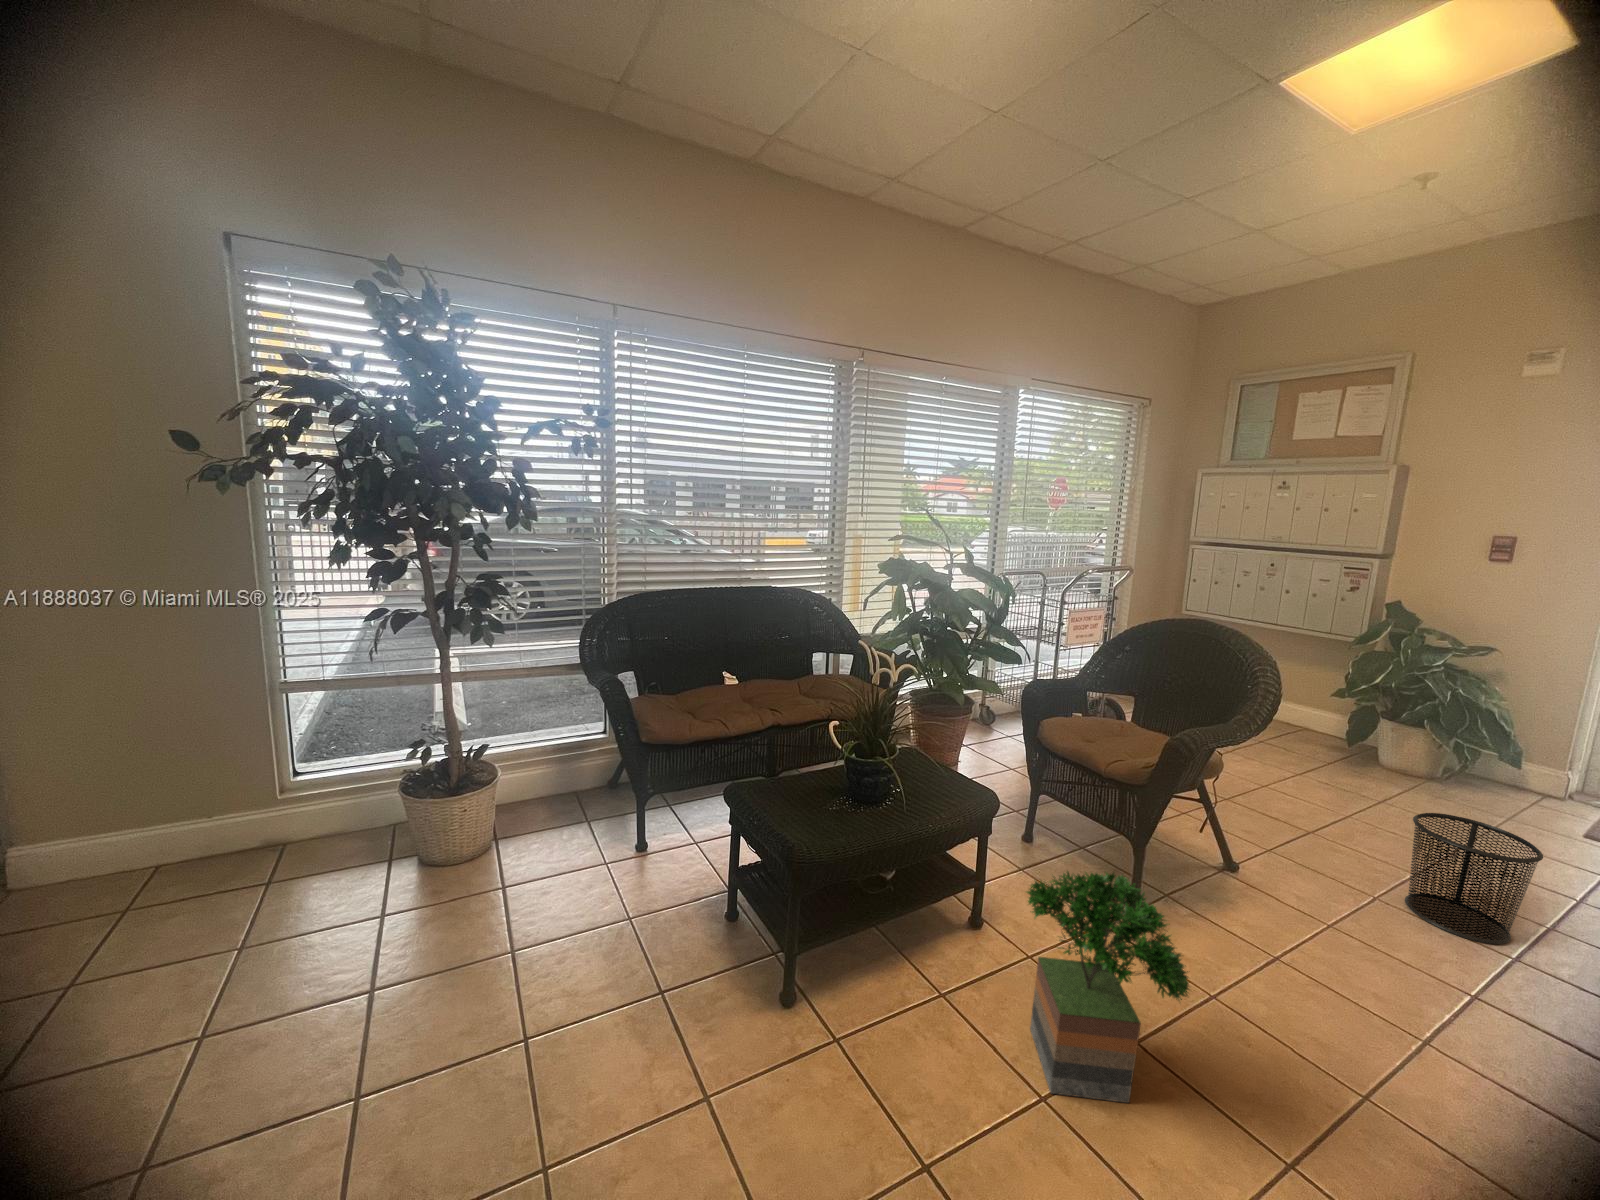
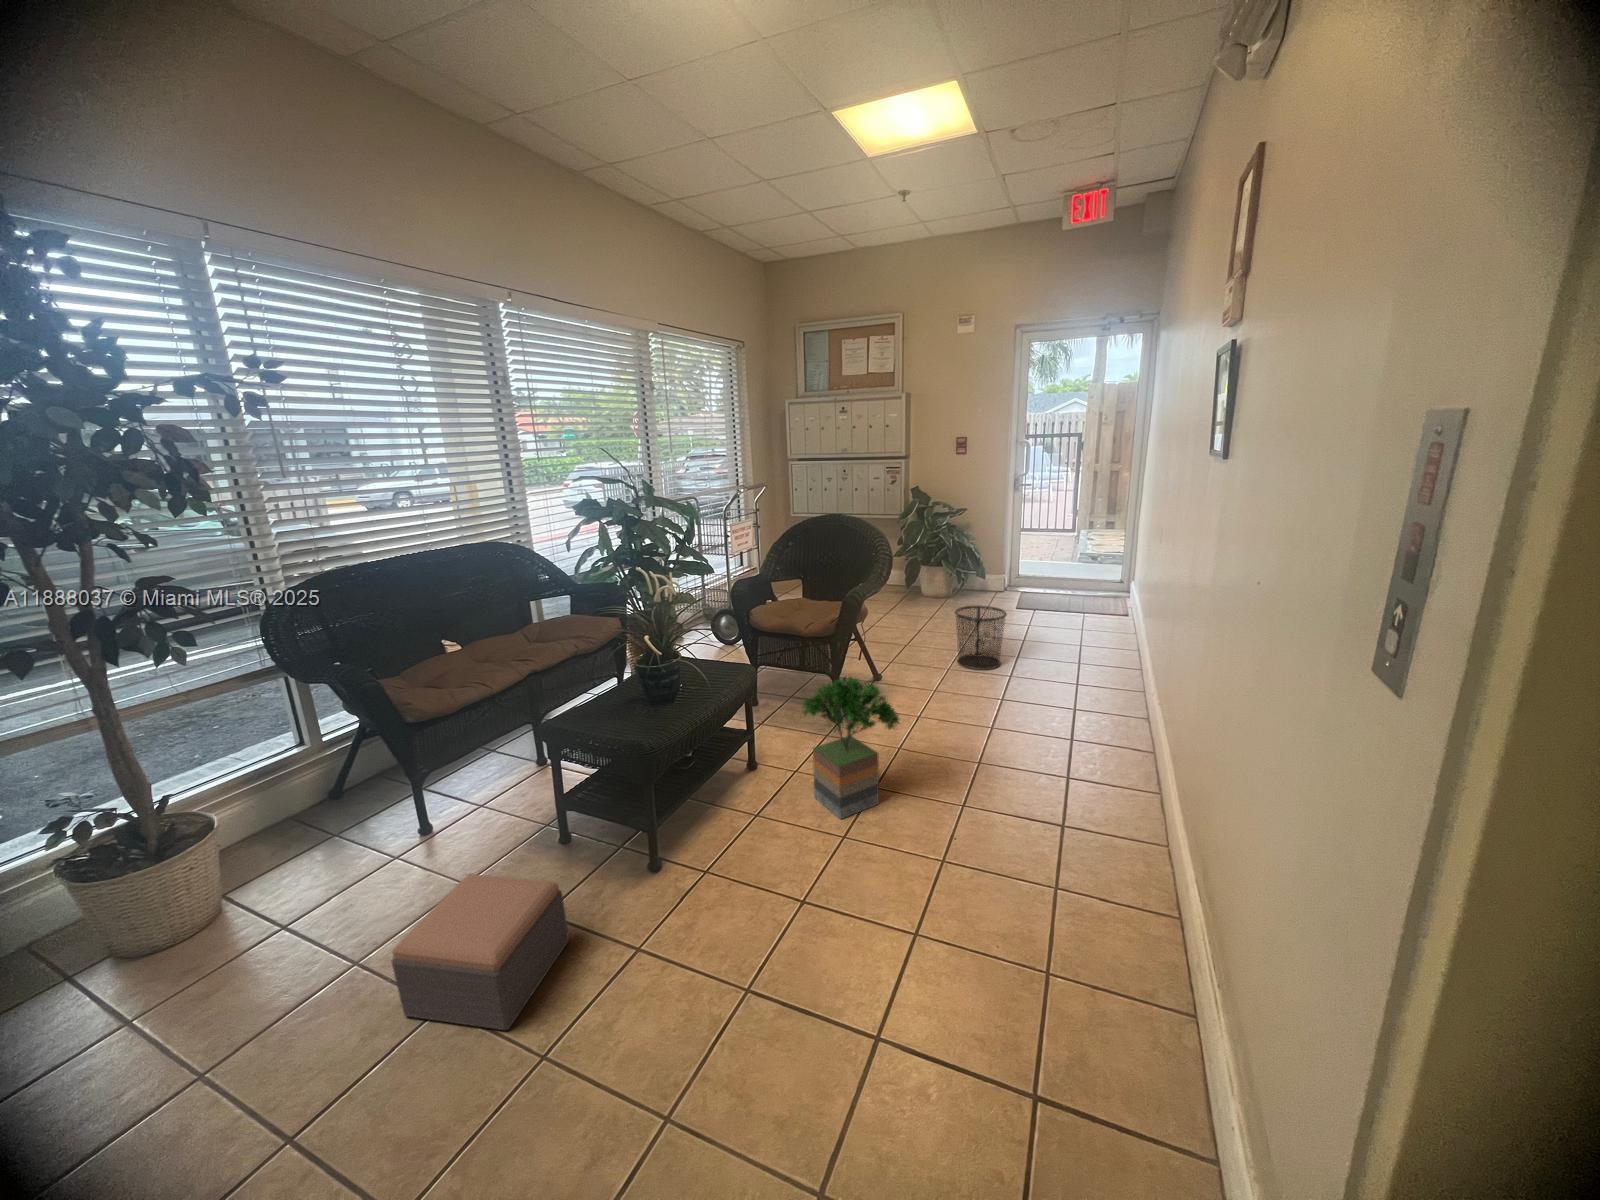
footstool: none [474,926,643,1138] -> present [392,874,569,1030]

